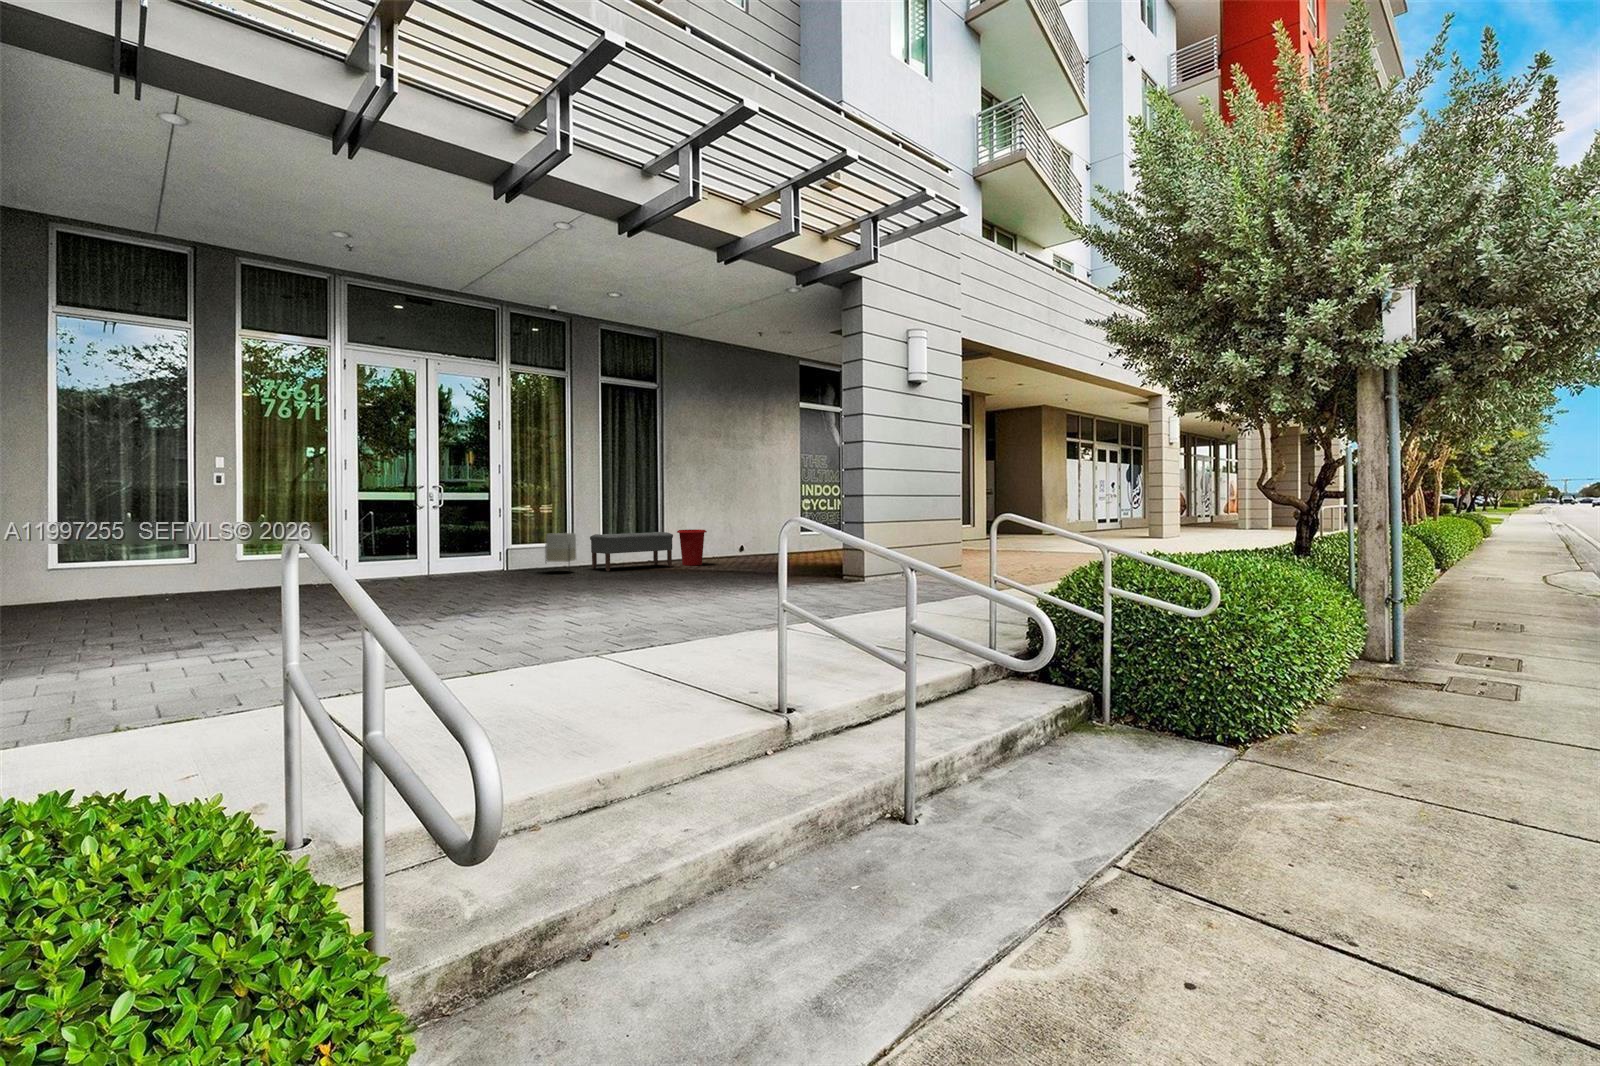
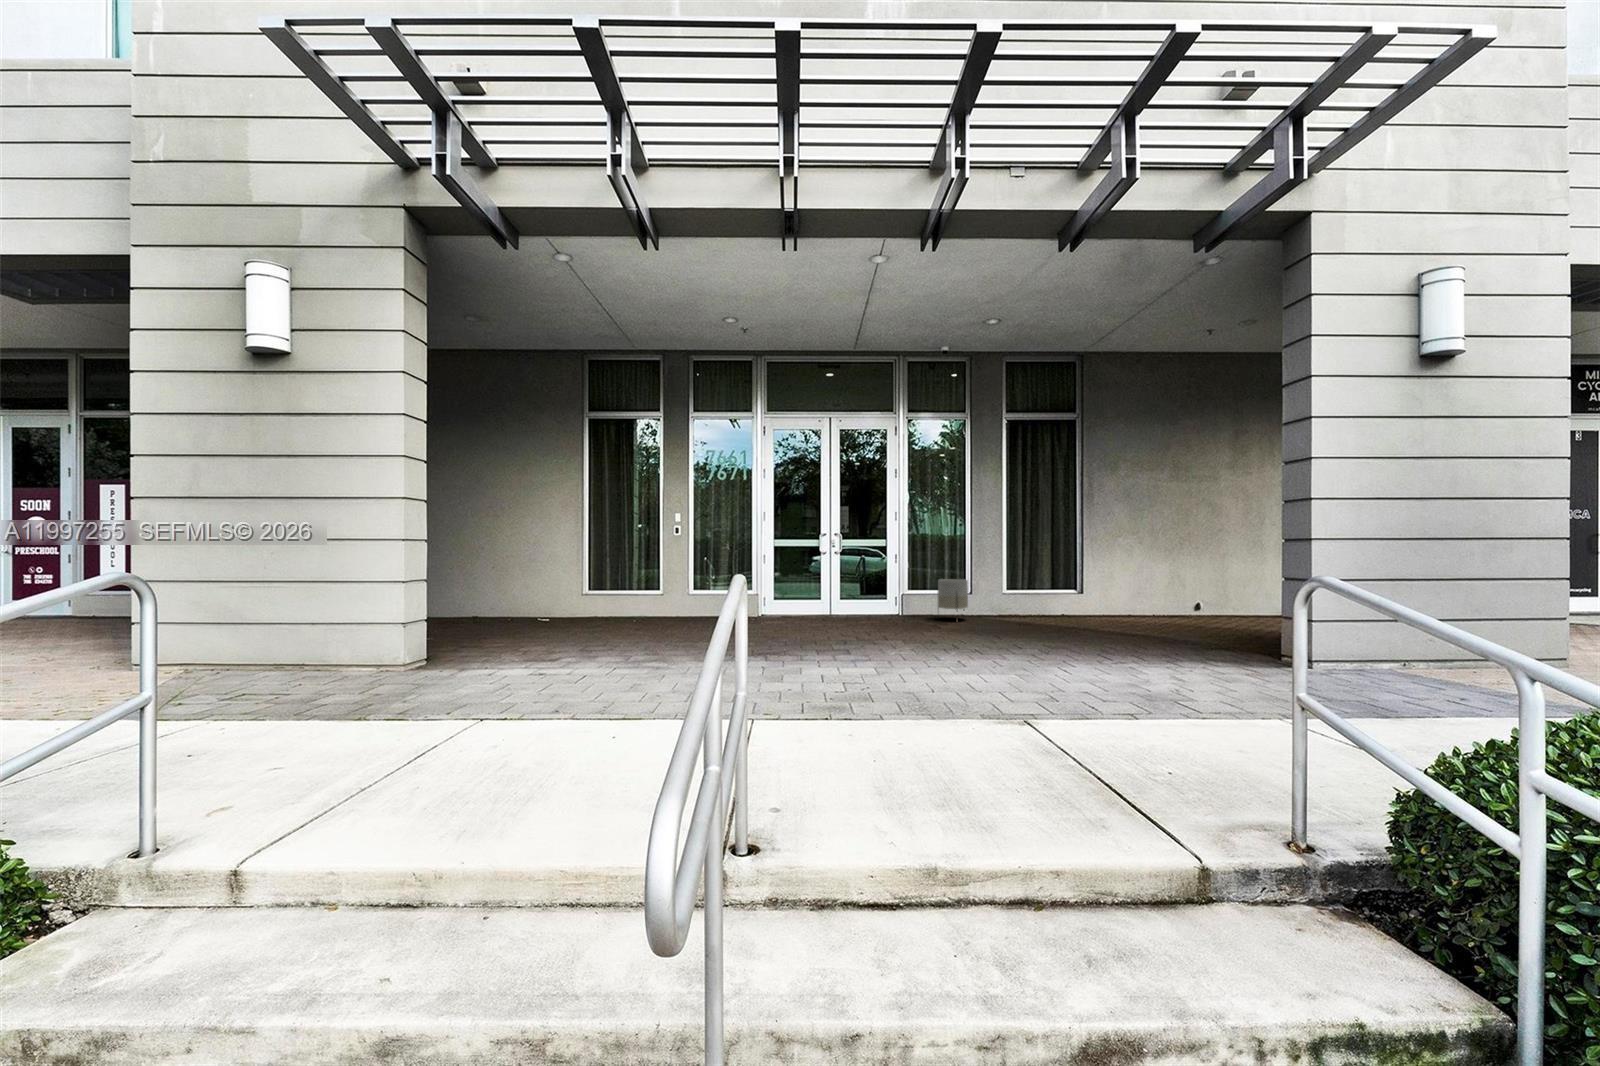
waste bin: present [677,529,707,566] -> none [1099,579,1138,622]
bench: present [590,532,673,571] -> none [991,581,1087,622]

